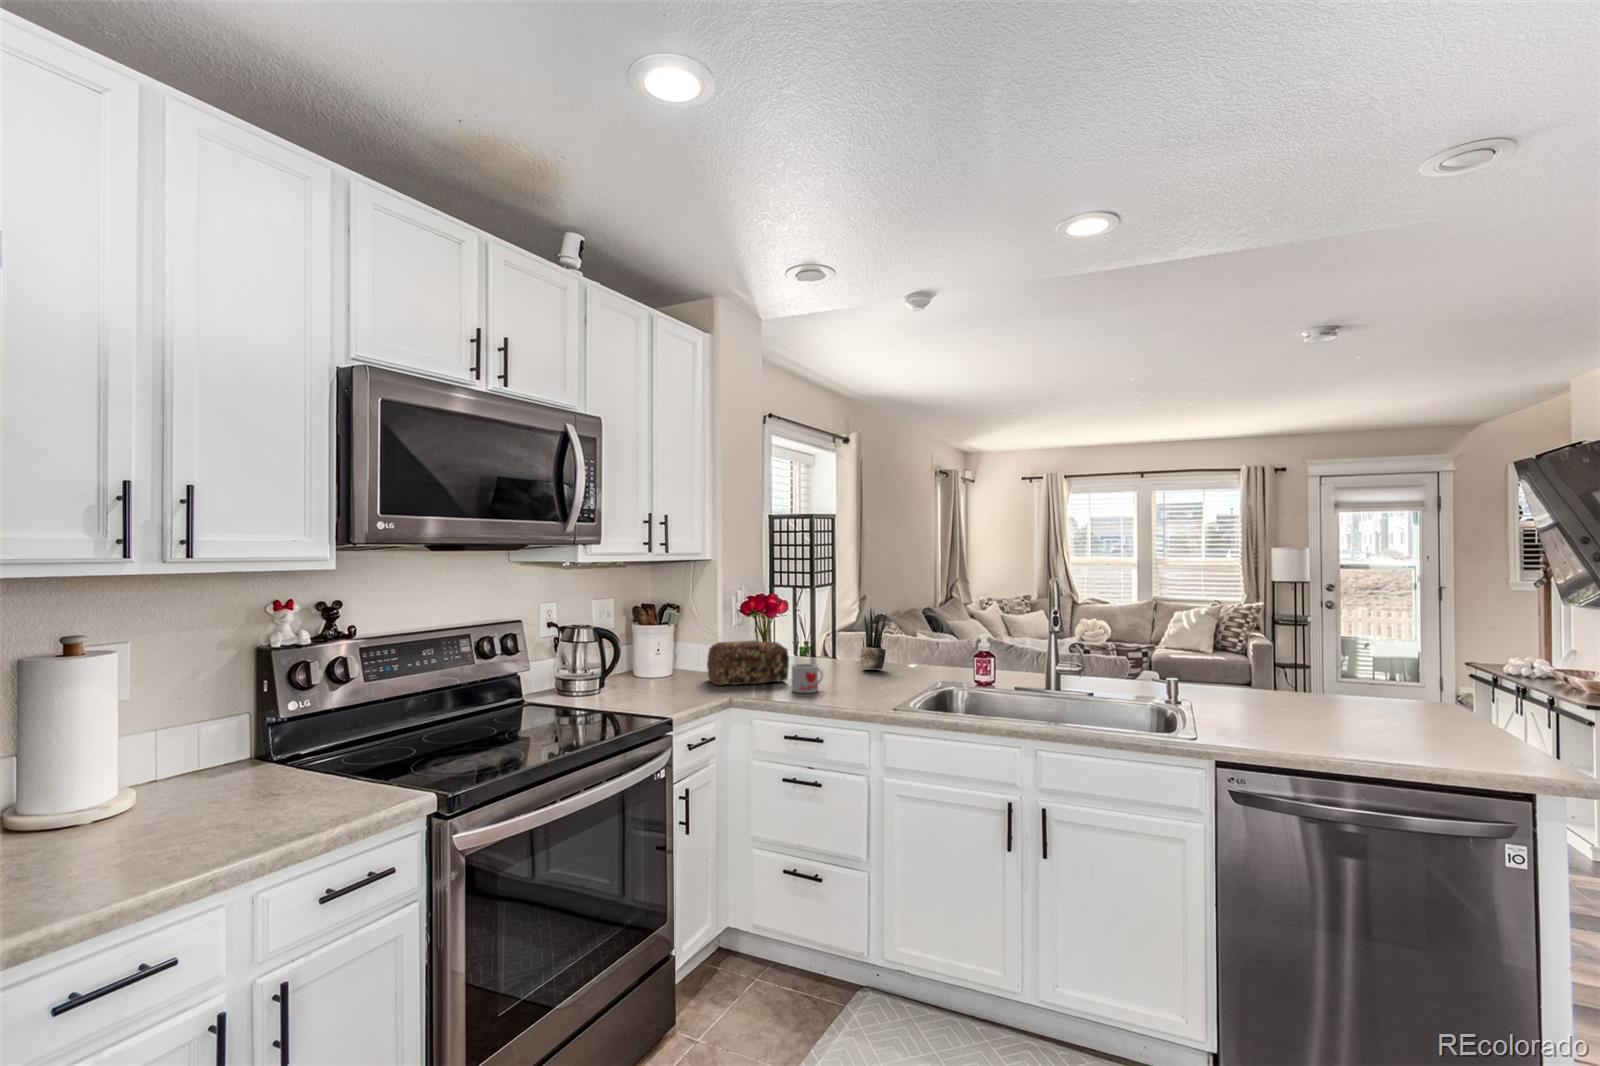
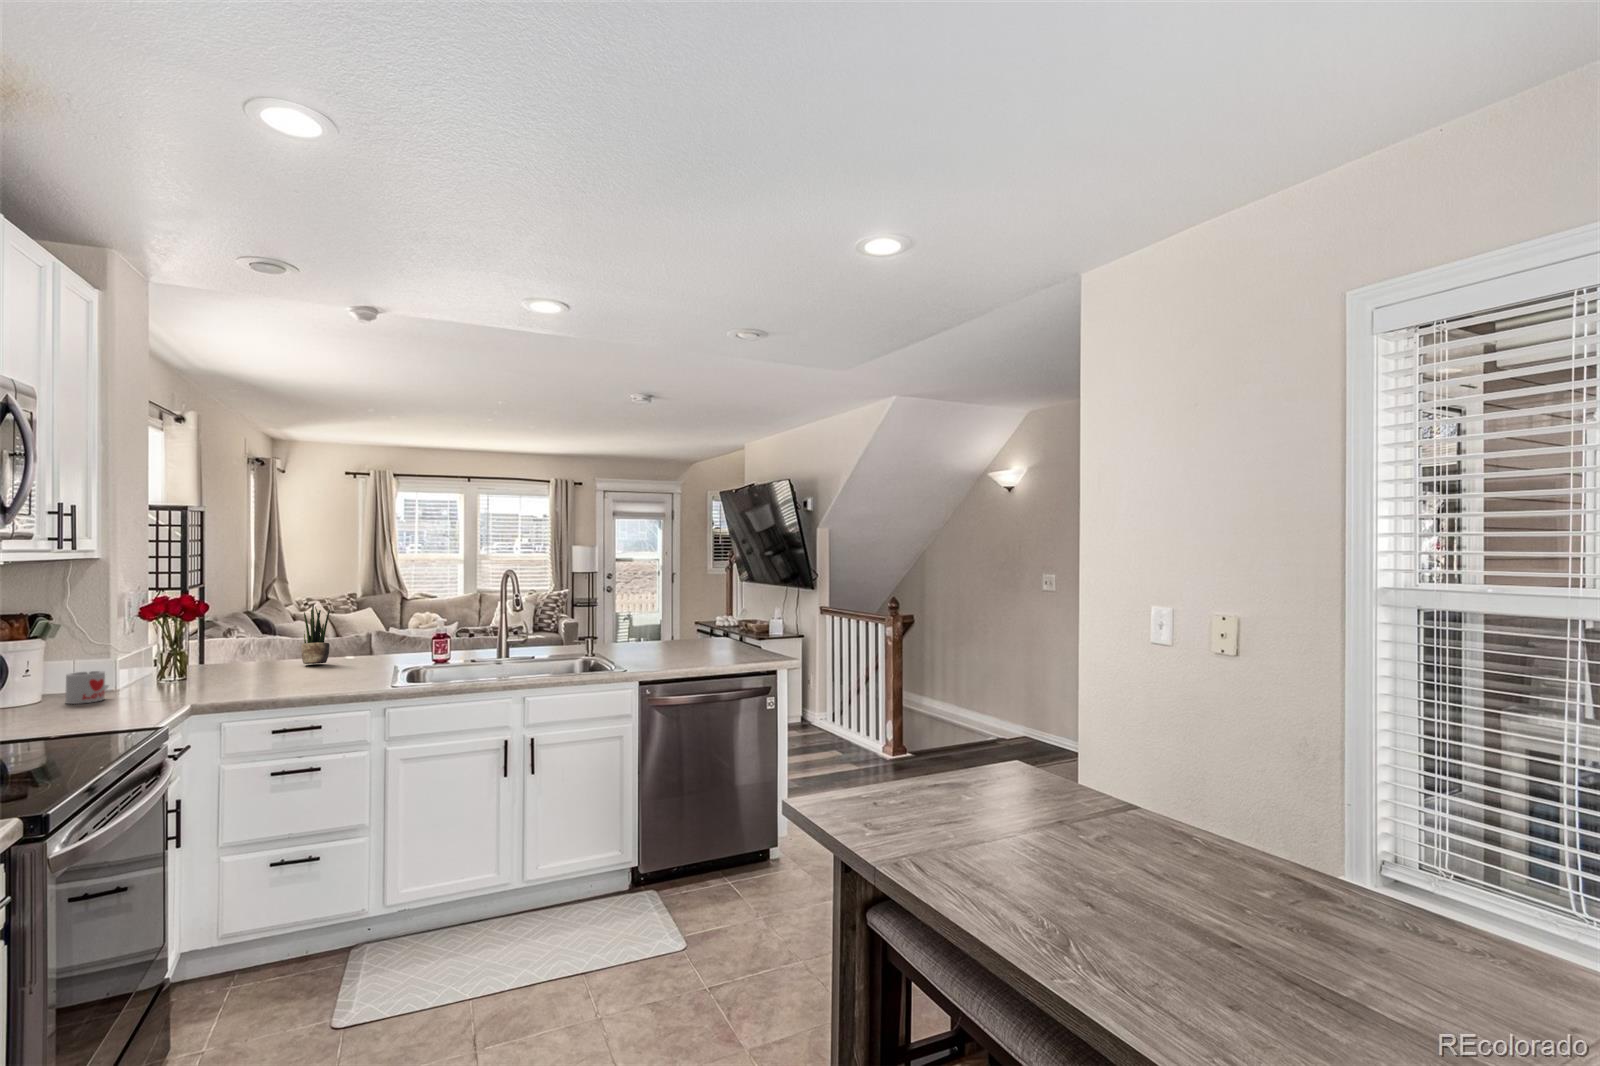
bread loaf: present [707,640,789,686] -> none [132,644,247,696]
mug: present [792,664,823,693] -> present [65,671,109,704]

